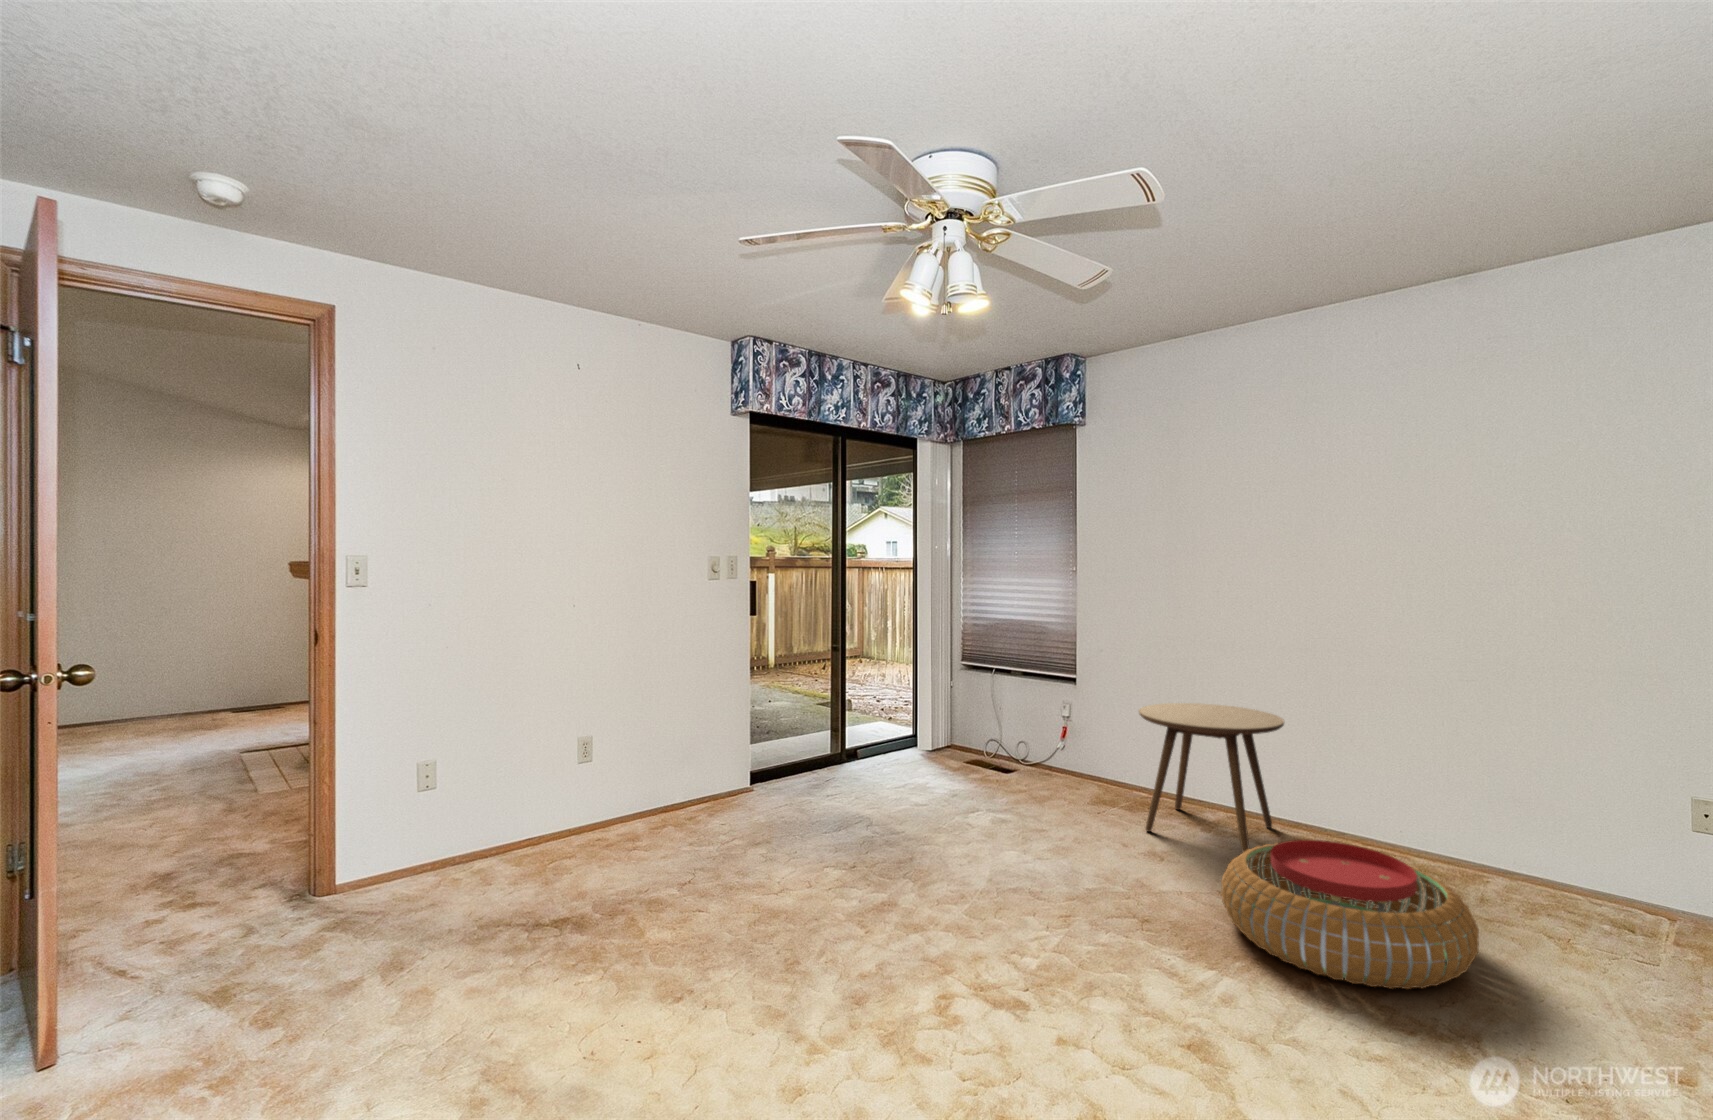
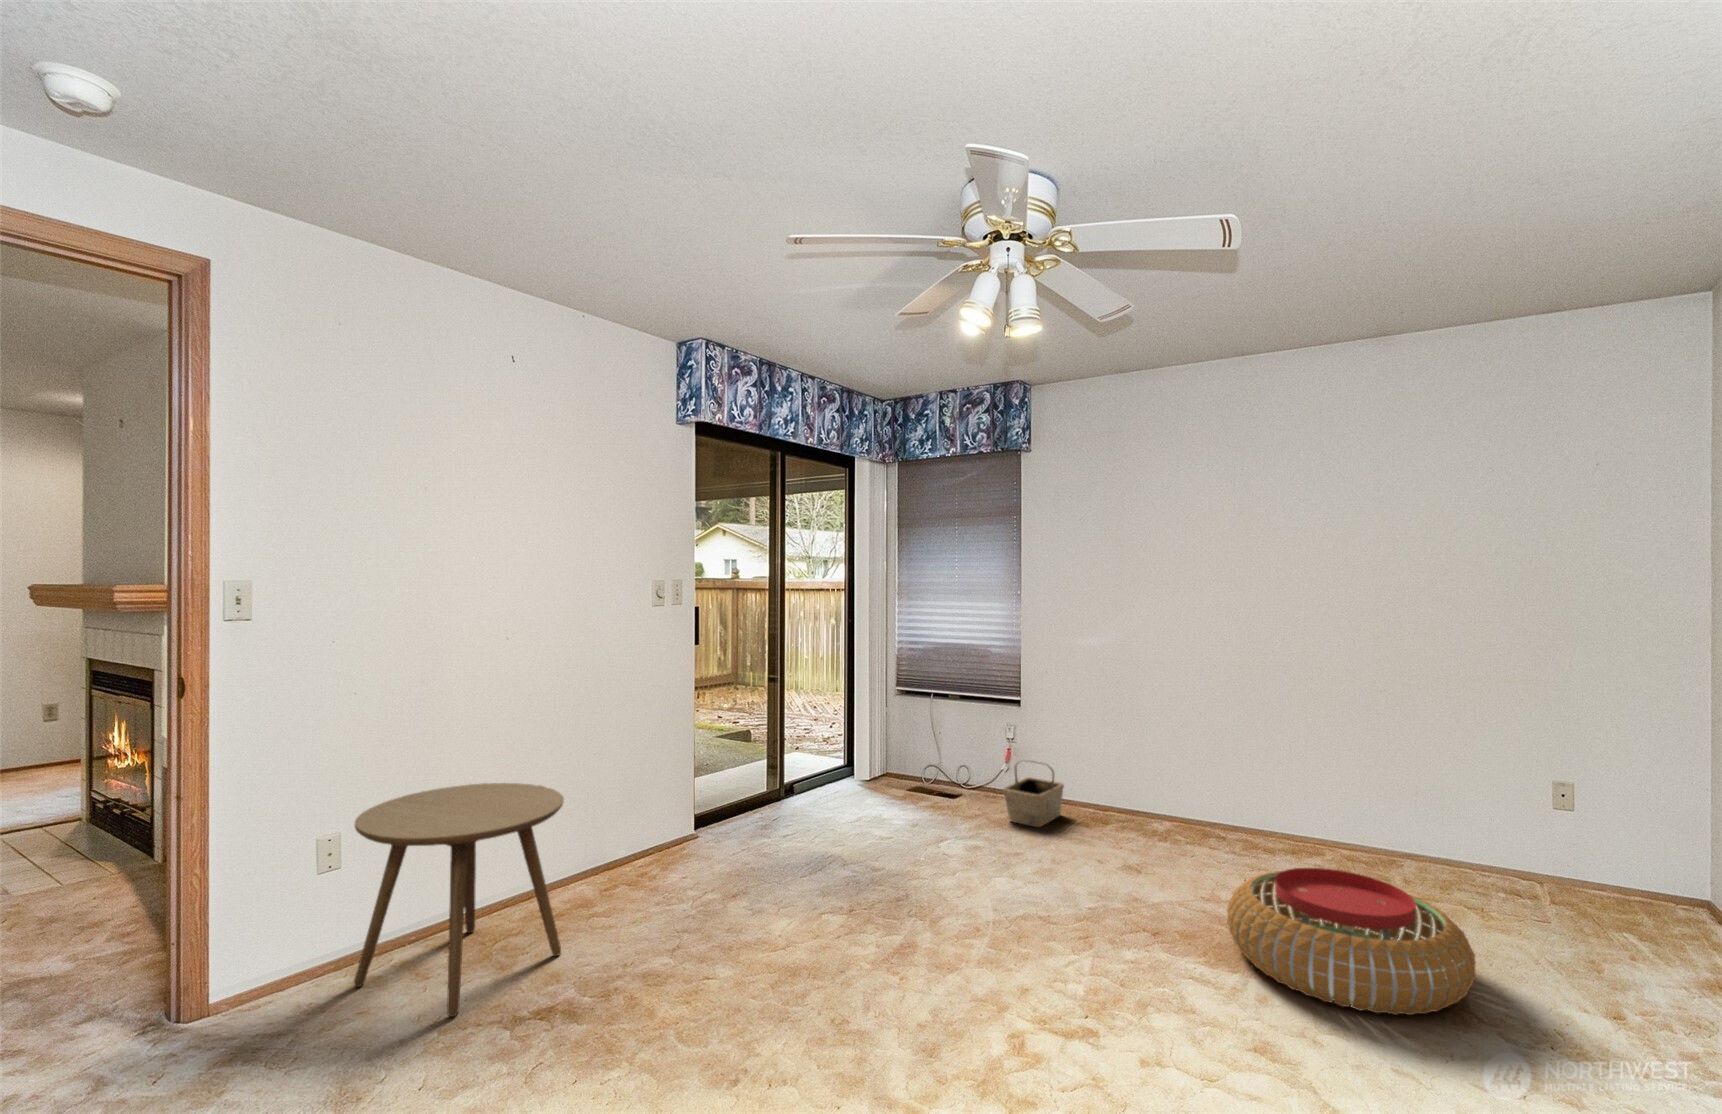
side table: present [1139,703,1284,852] -> present [354,783,564,1017]
basket: none [1048,731,1114,796] -> present [1003,760,1064,827]

